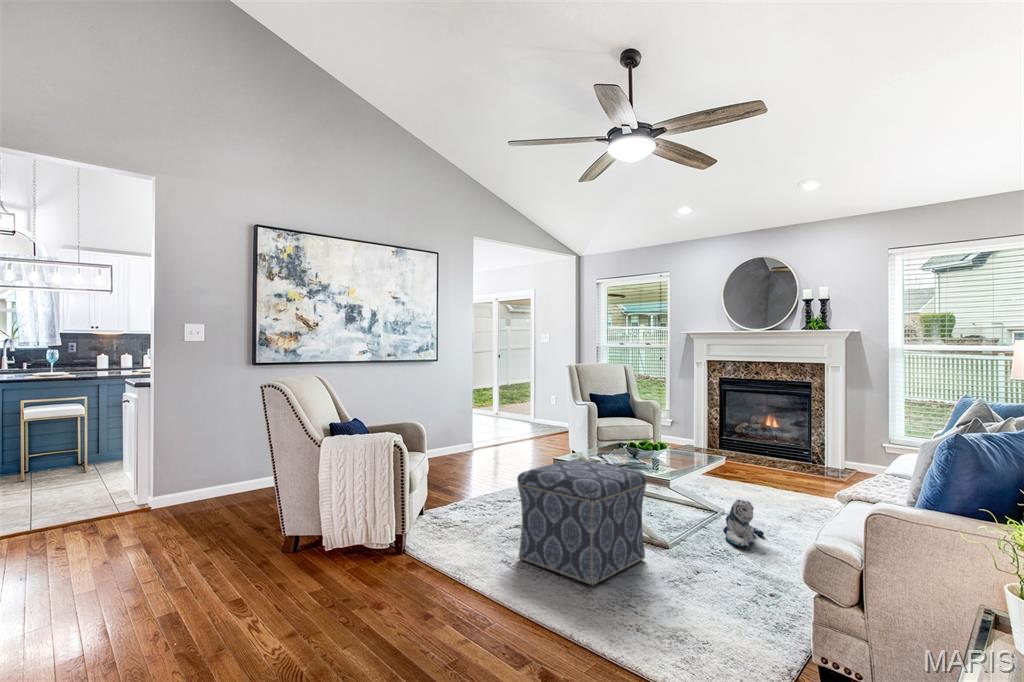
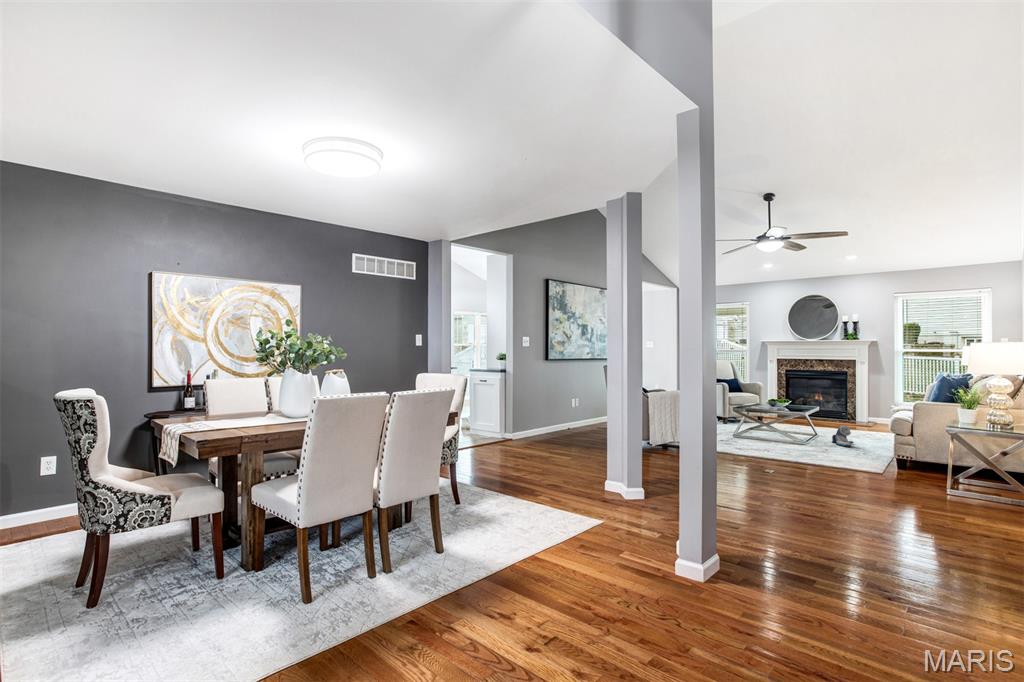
ottoman: present [517,460,647,586] -> none [751,406,809,456]

